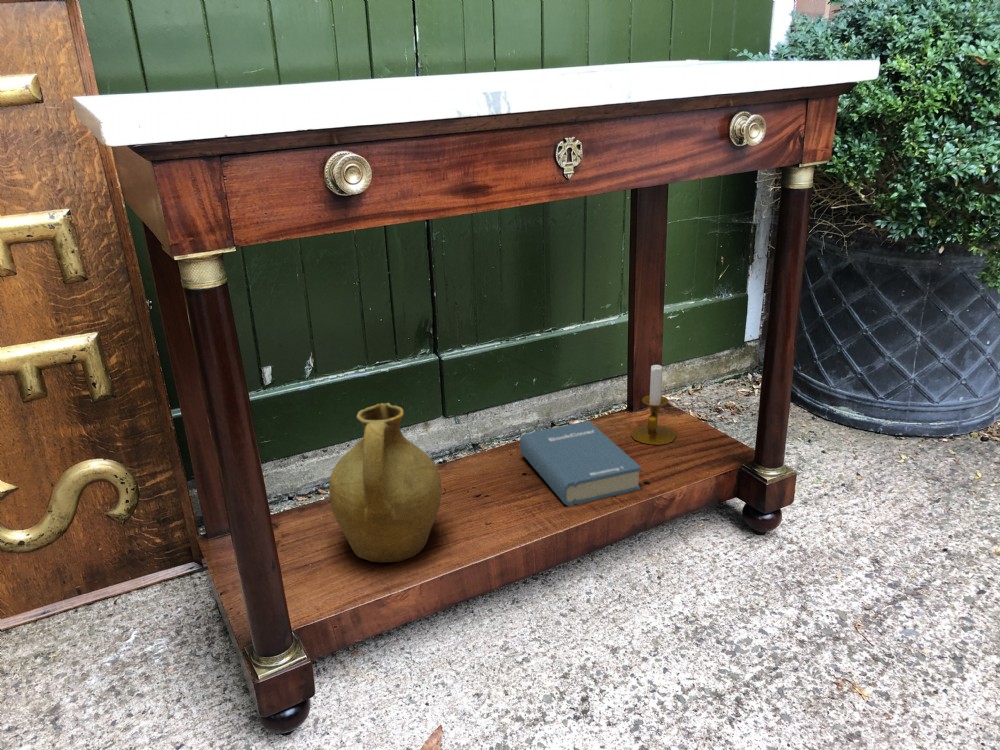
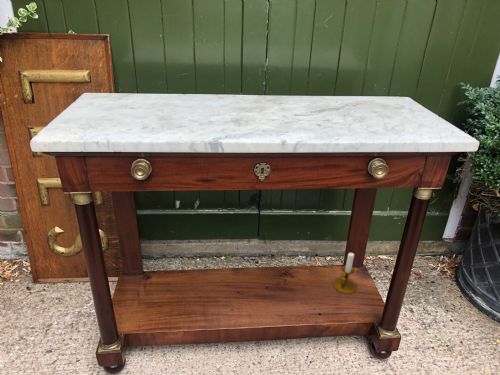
pitcher: present [329,403,441,562] -> none [162,245,213,316]
hardback book: present [520,421,641,506] -> none [272,266,316,317]

